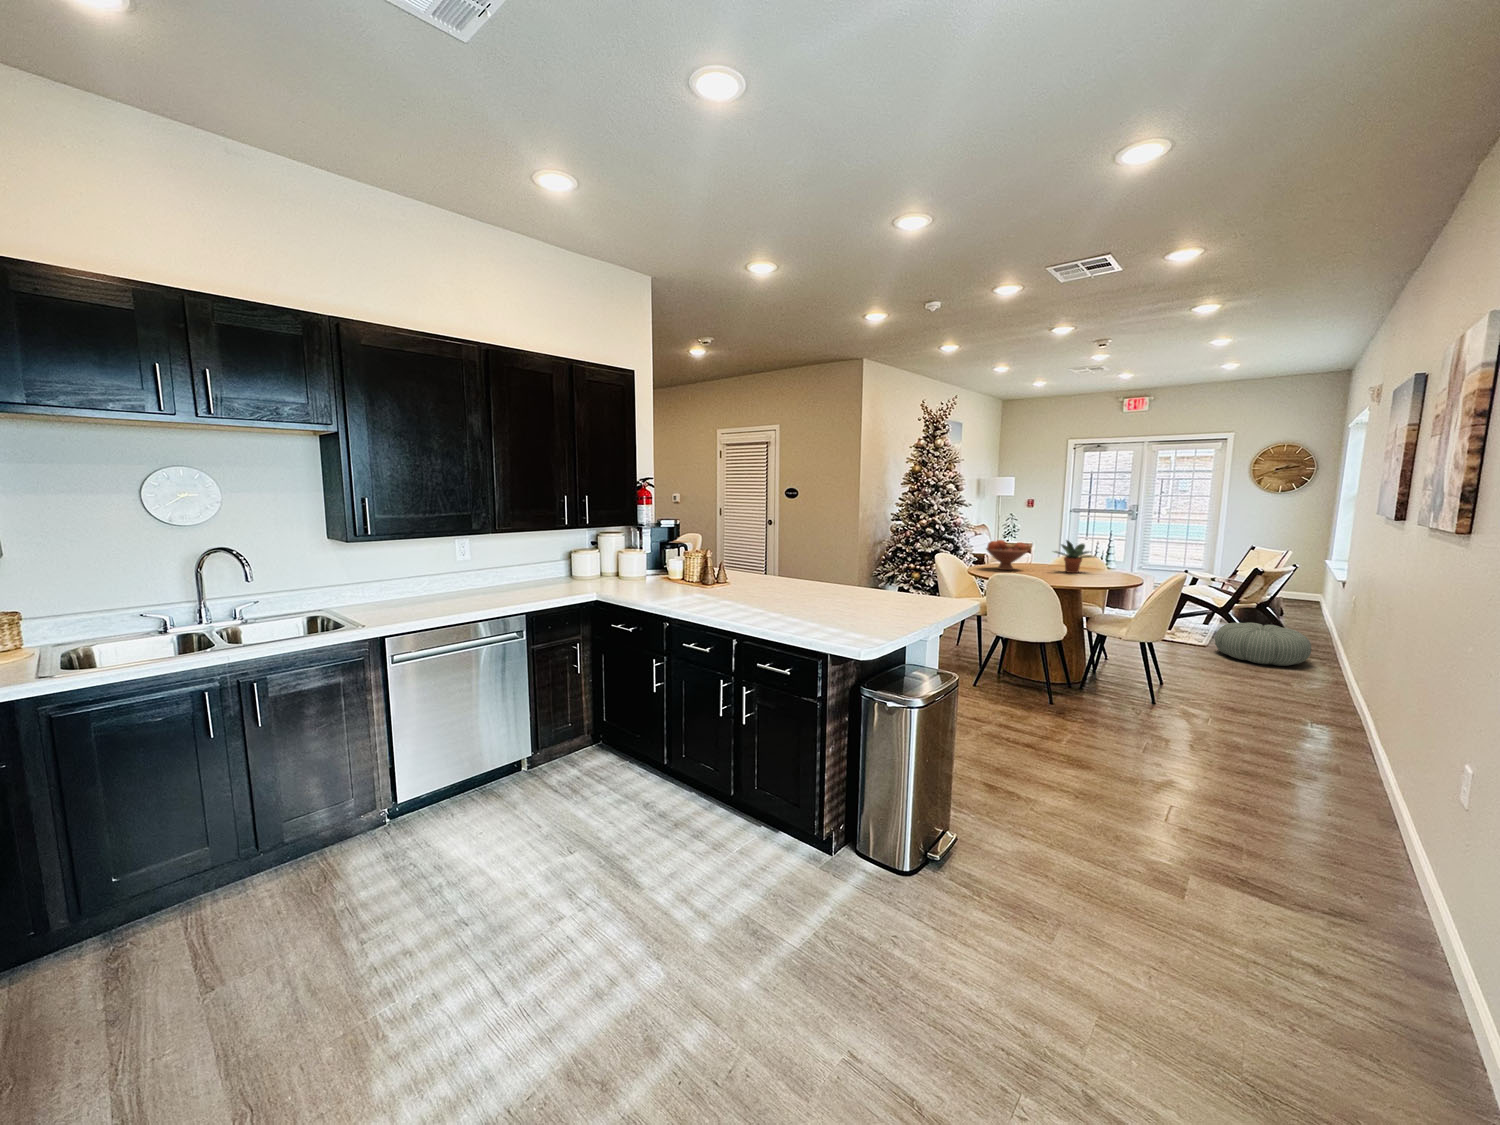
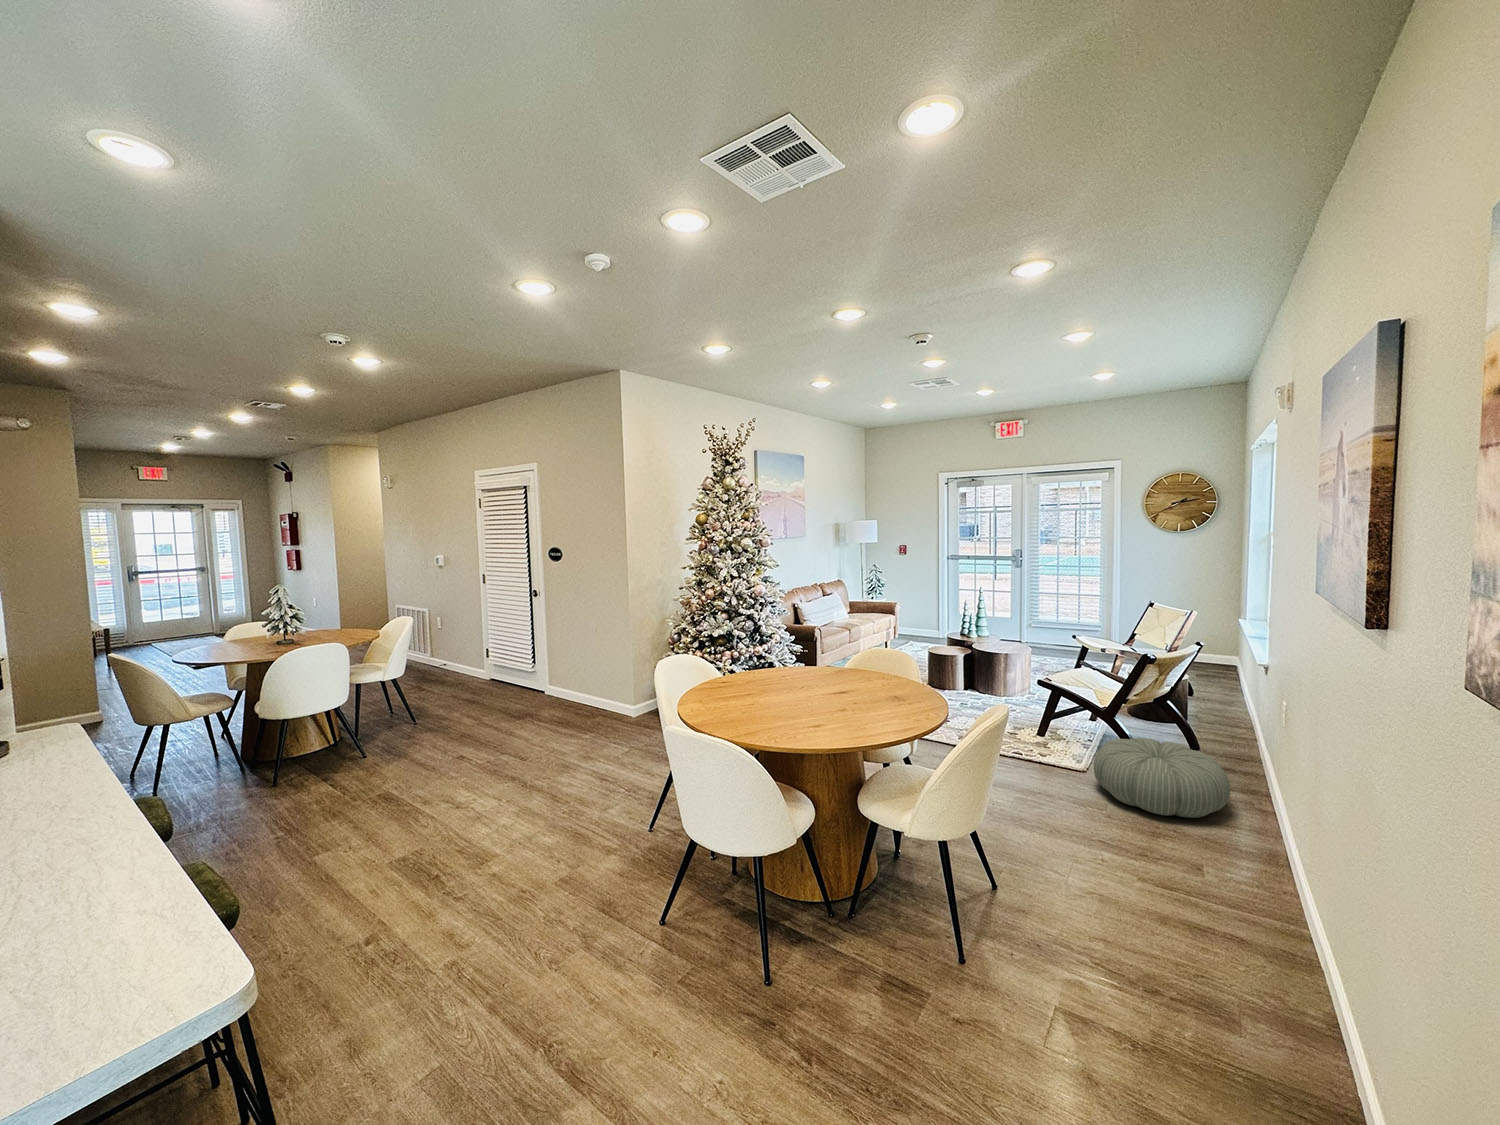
fruit bowl: present [986,540,1028,570] -> none [713,638,778,692]
potted plant: present [1055,540,1093,573] -> none [804,642,874,699]

